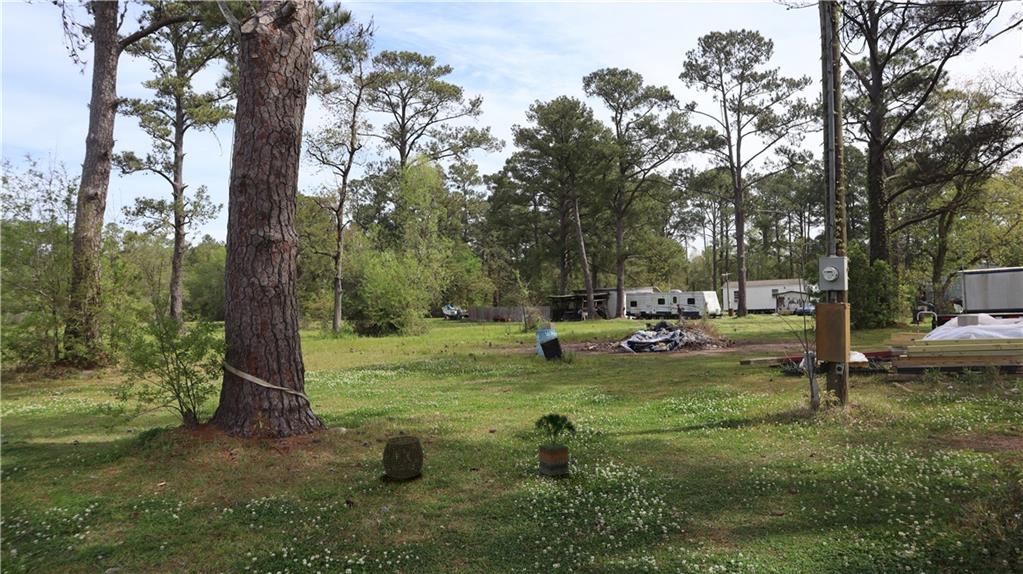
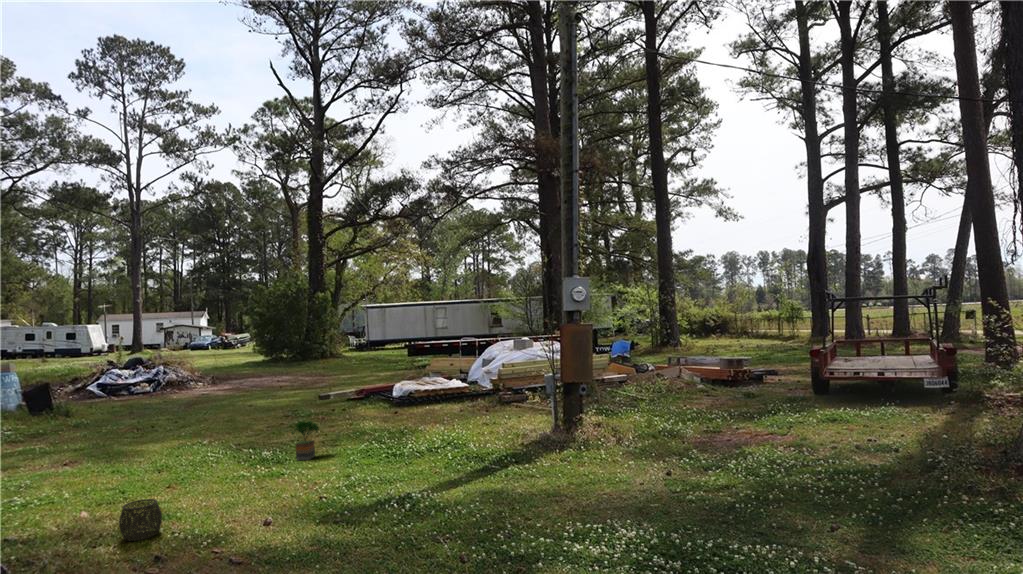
woven basket: present [383,436,424,479] -> present [119,499,162,541]

